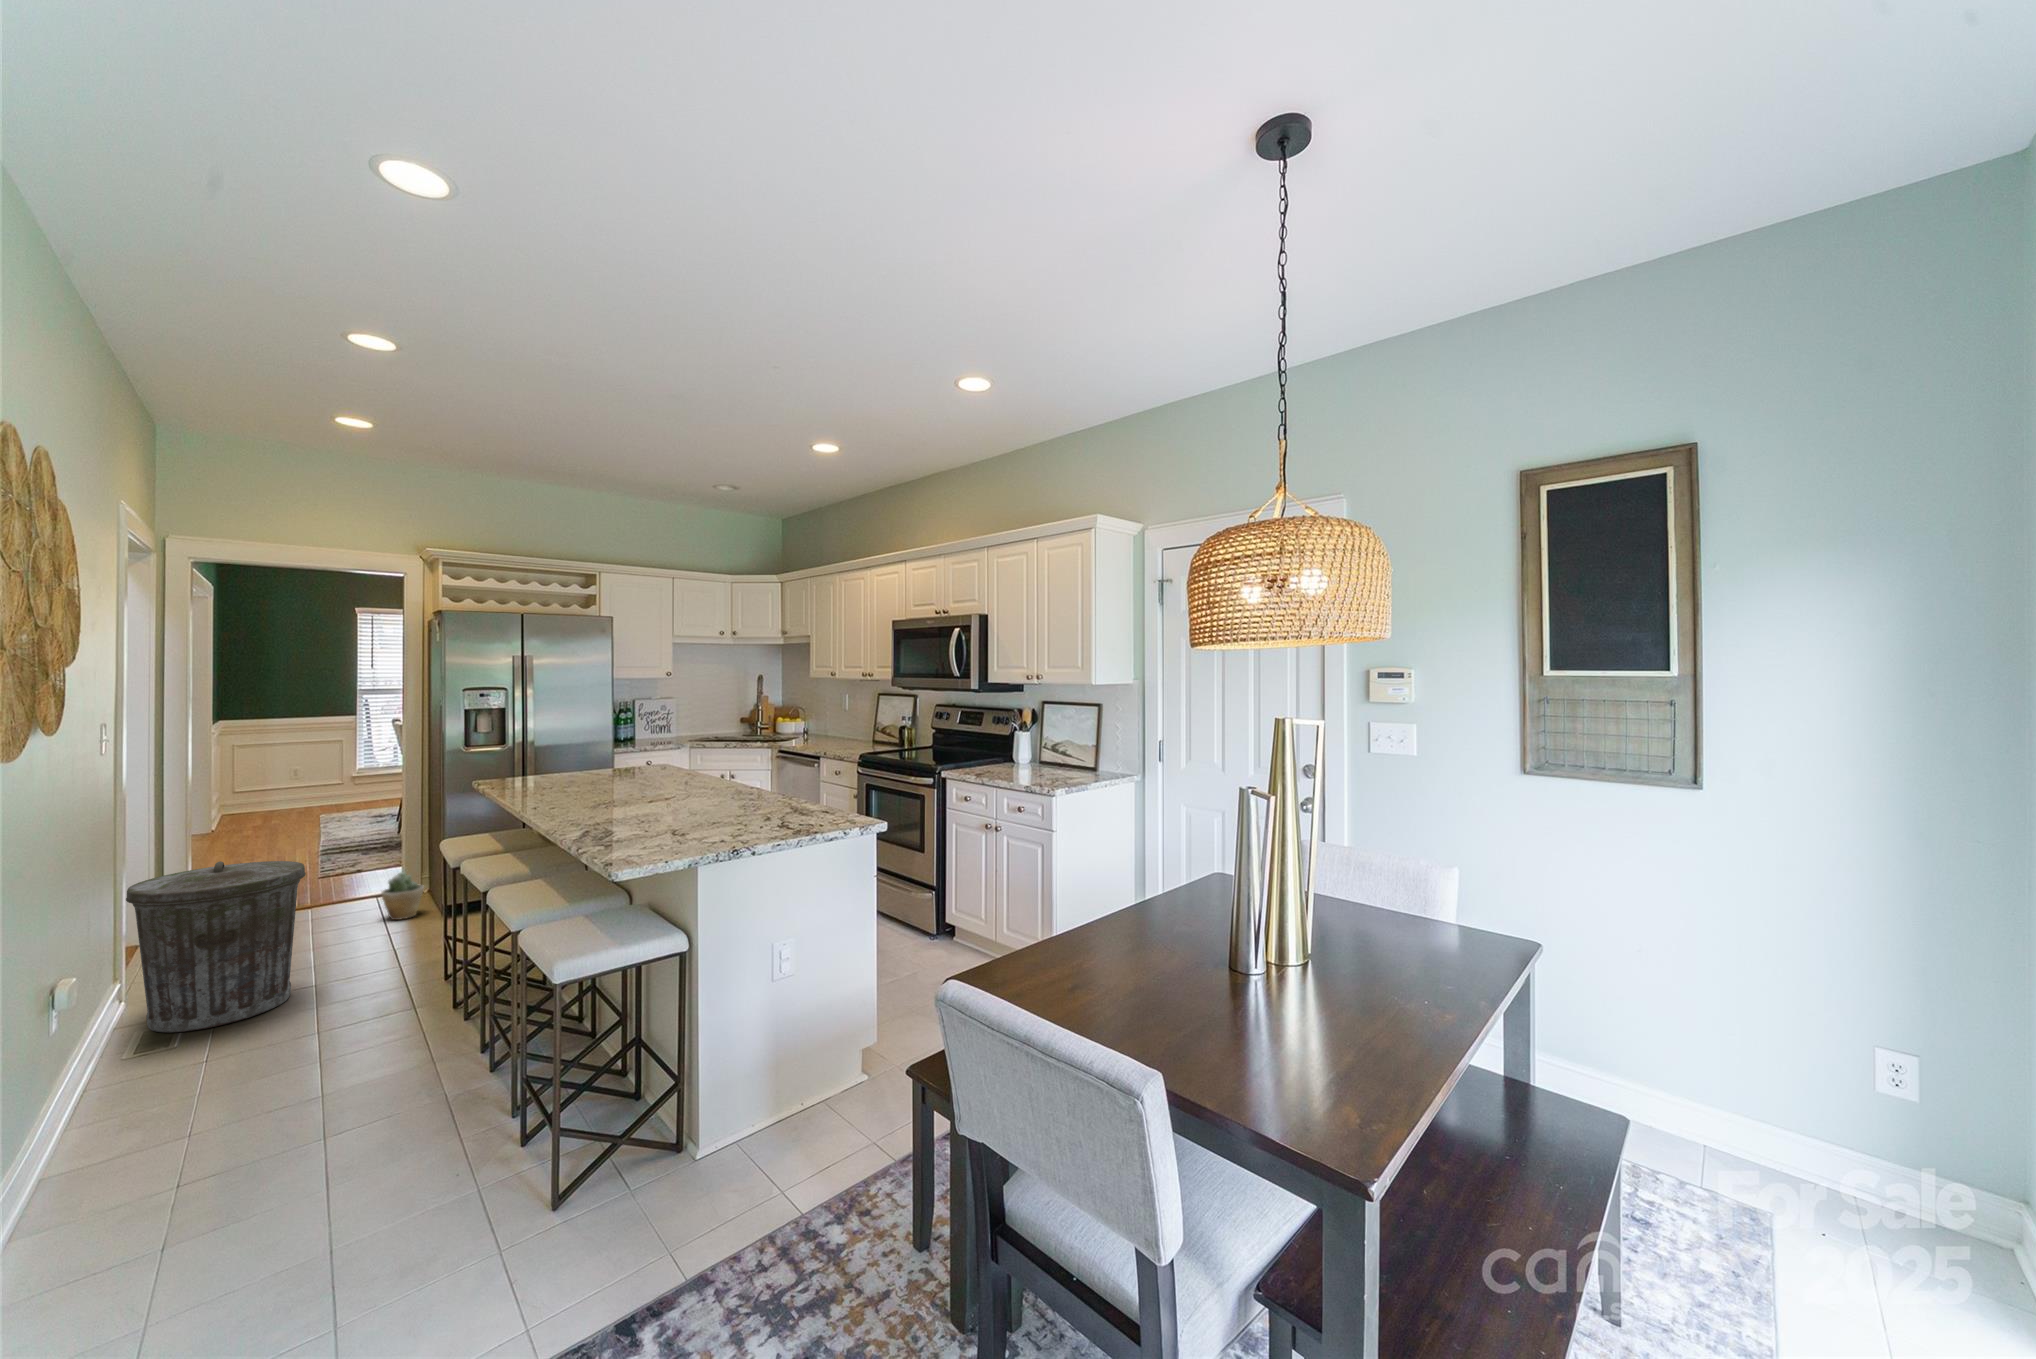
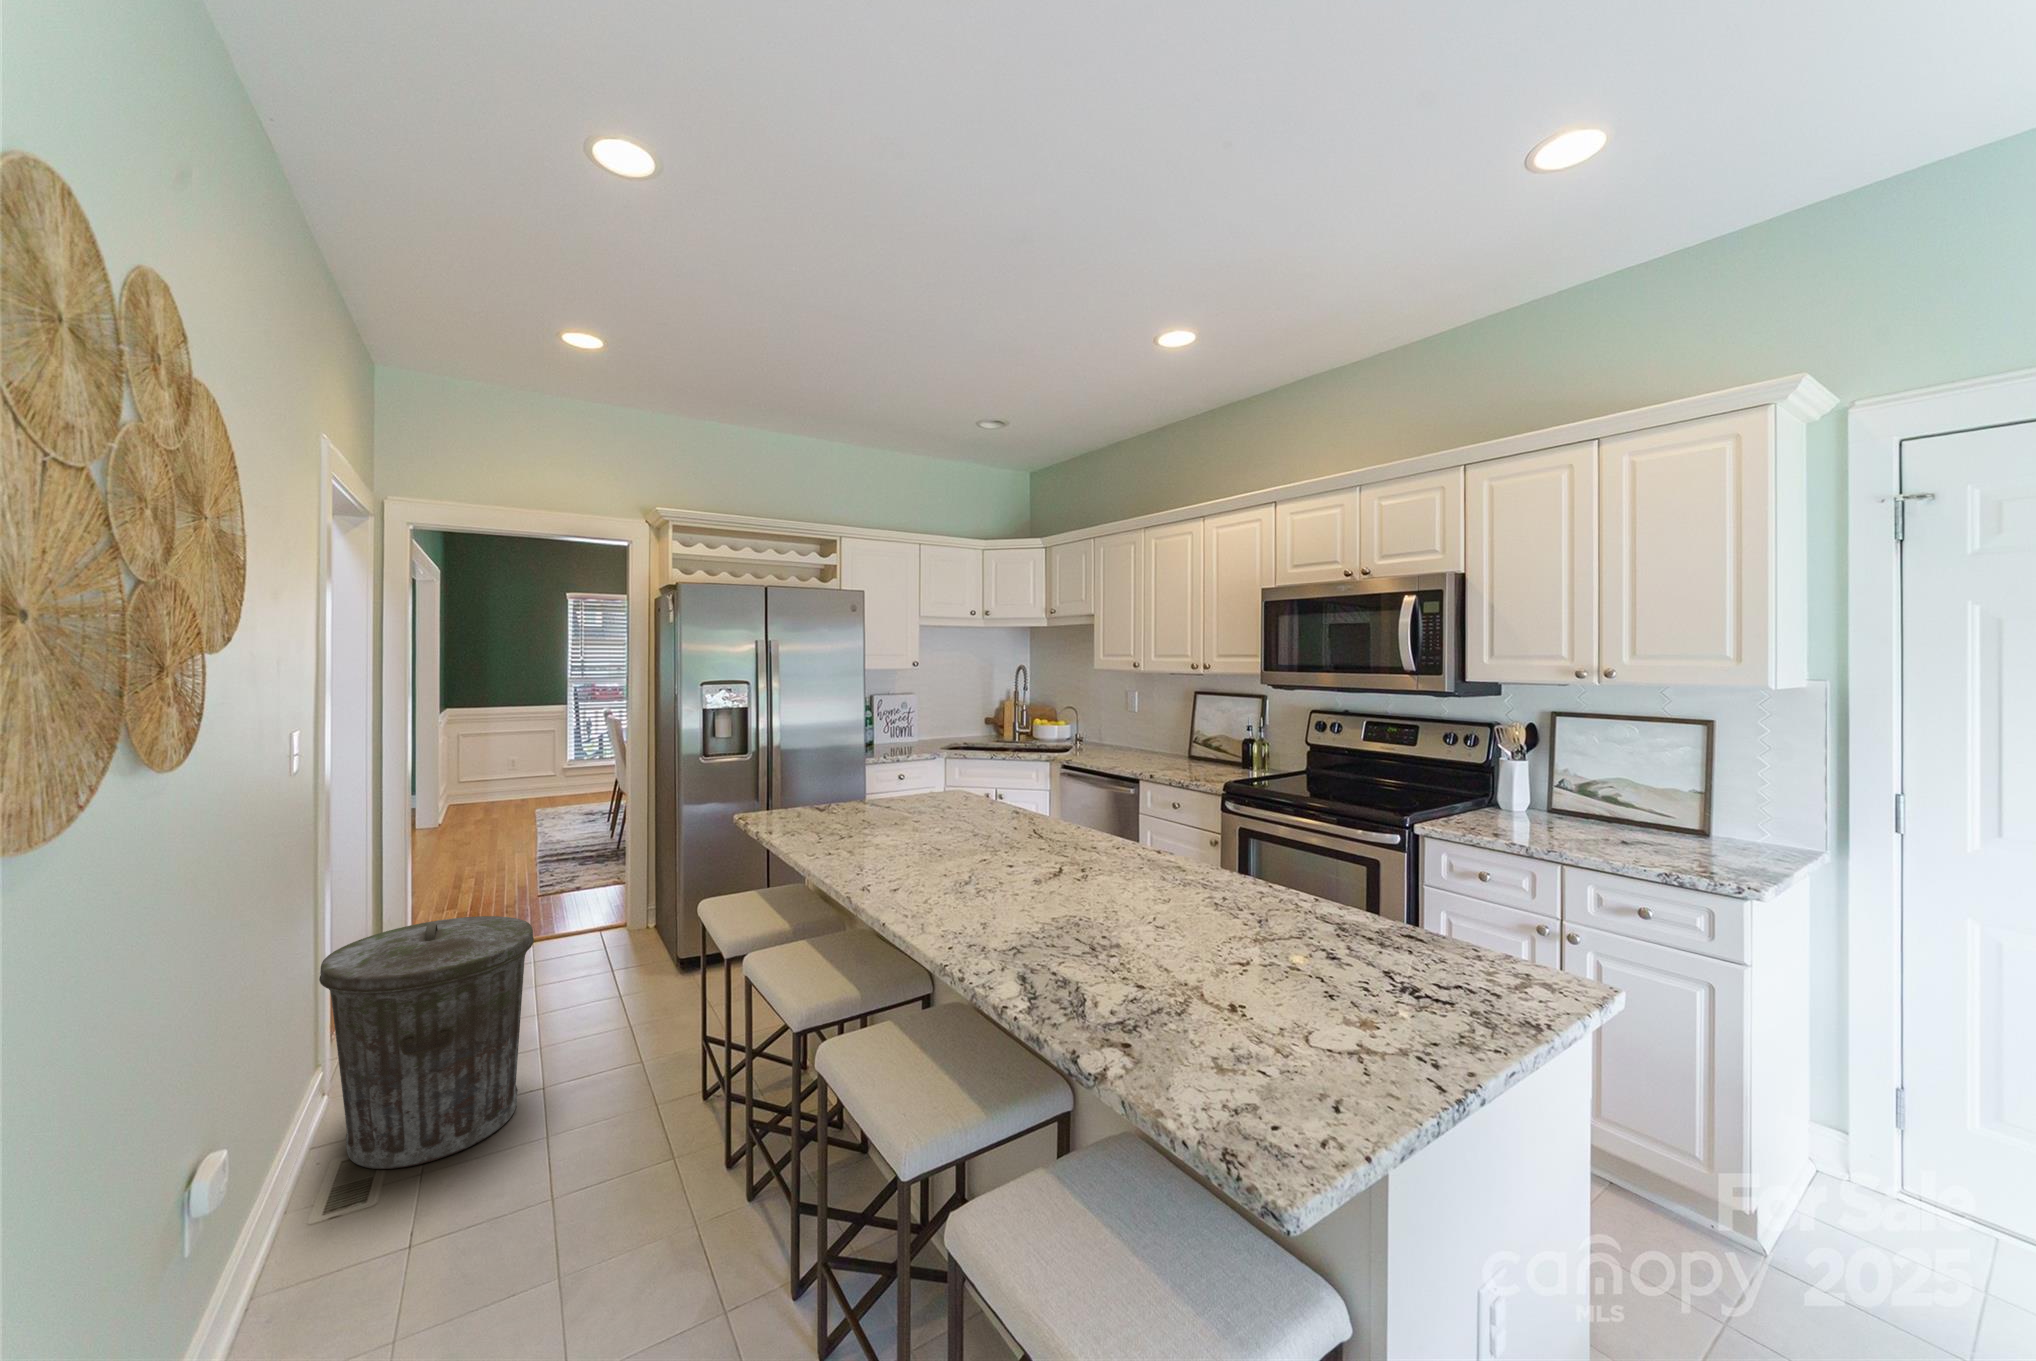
potted plant: present [381,872,424,920] -> none [610,911,658,973]

